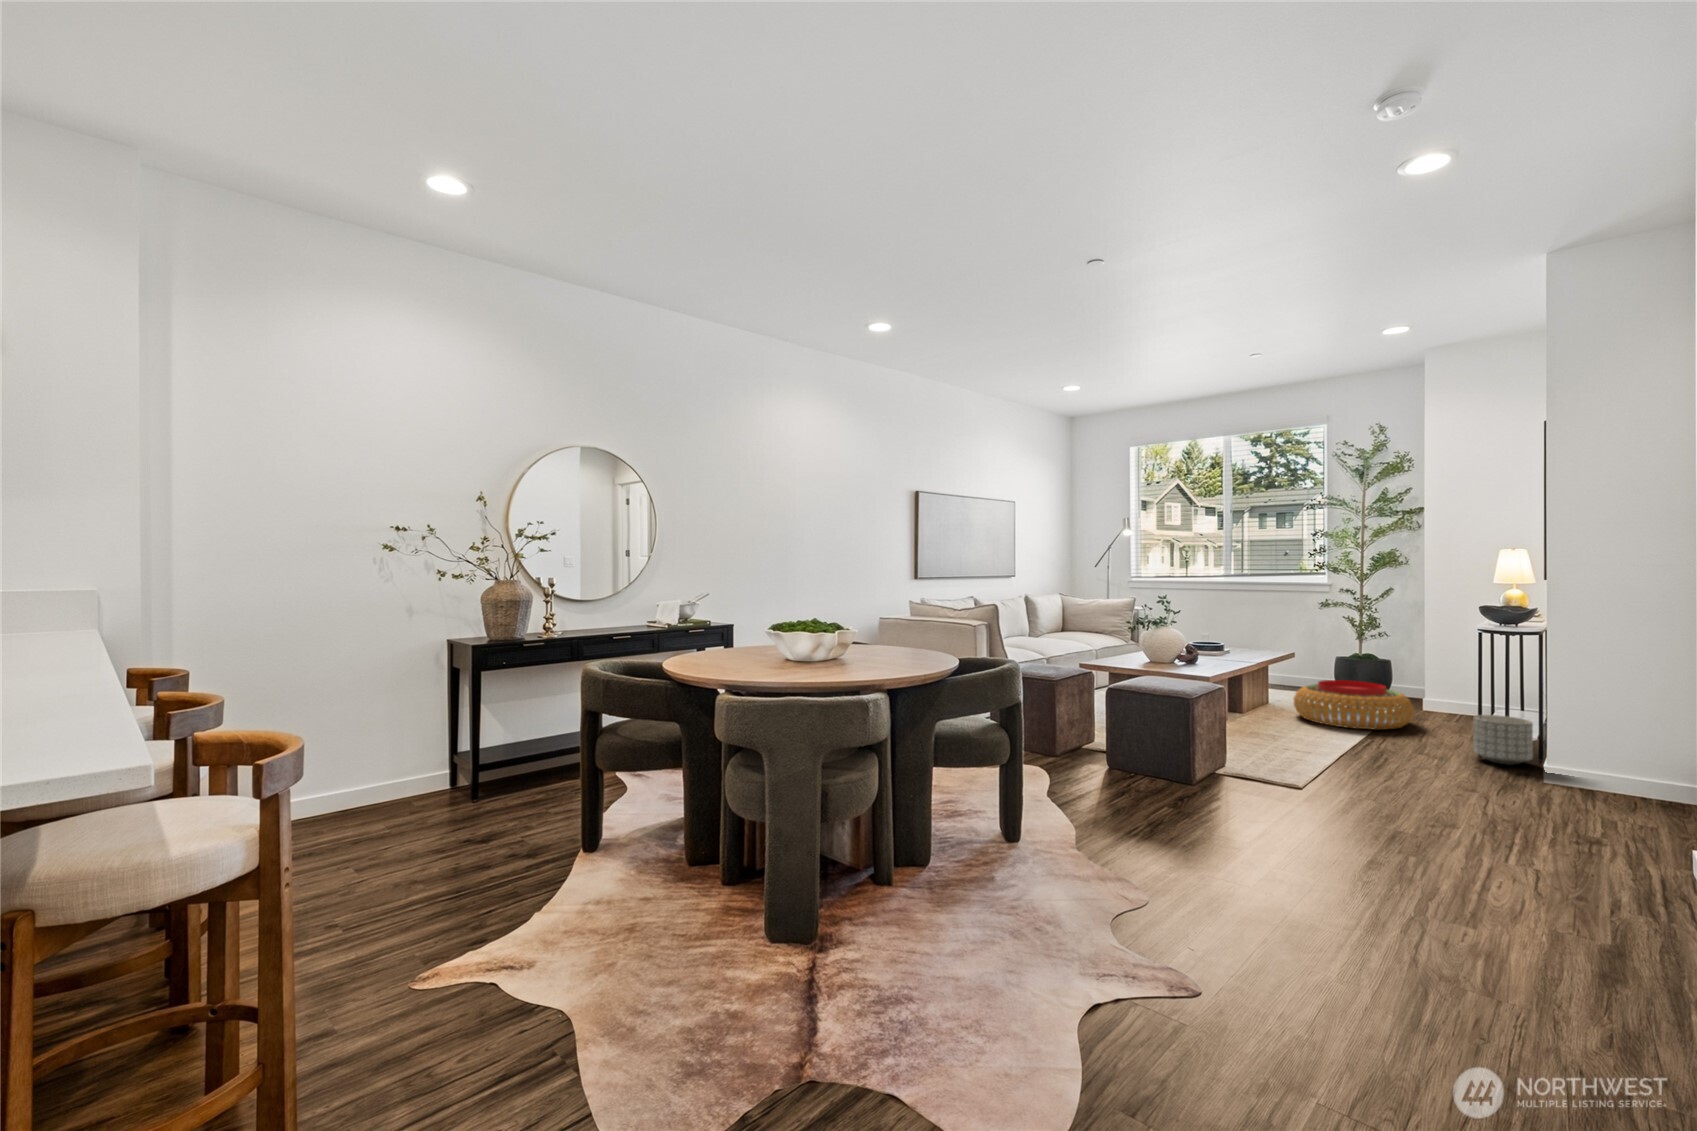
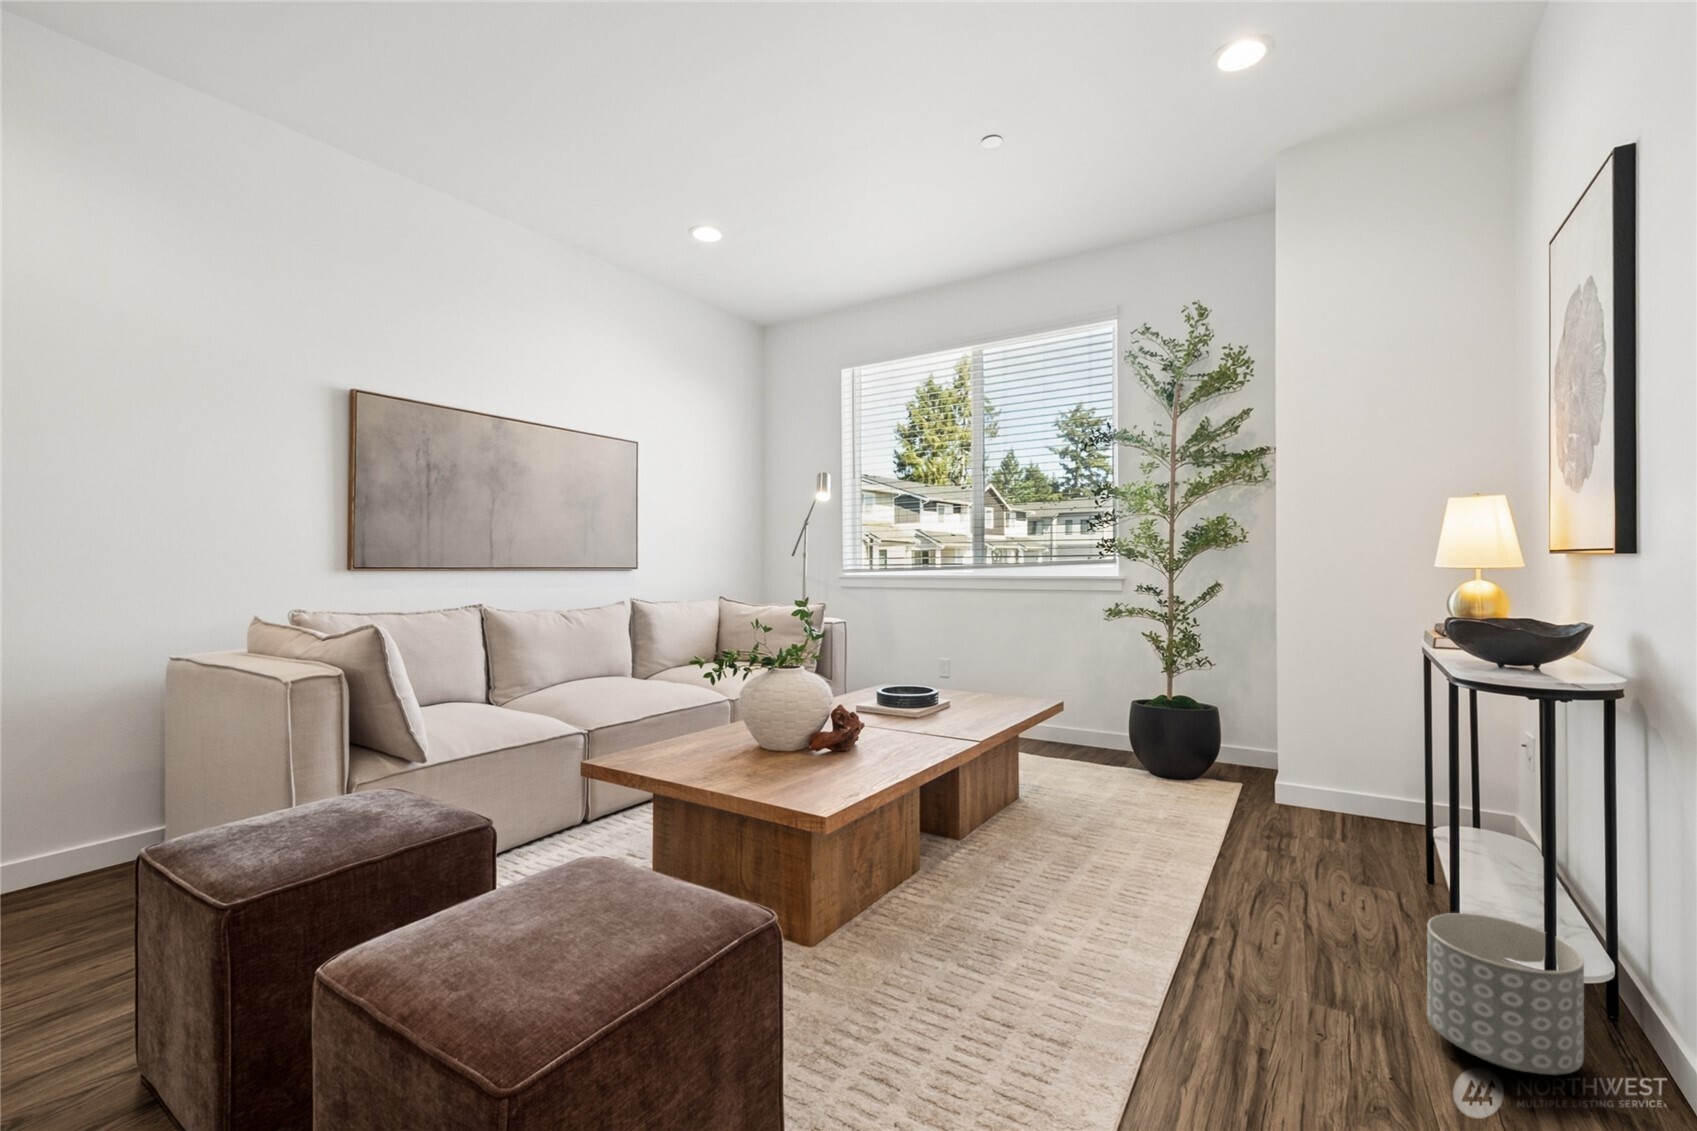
pouf: present [1293,680,1414,730] -> none [1044,769,1266,894]

